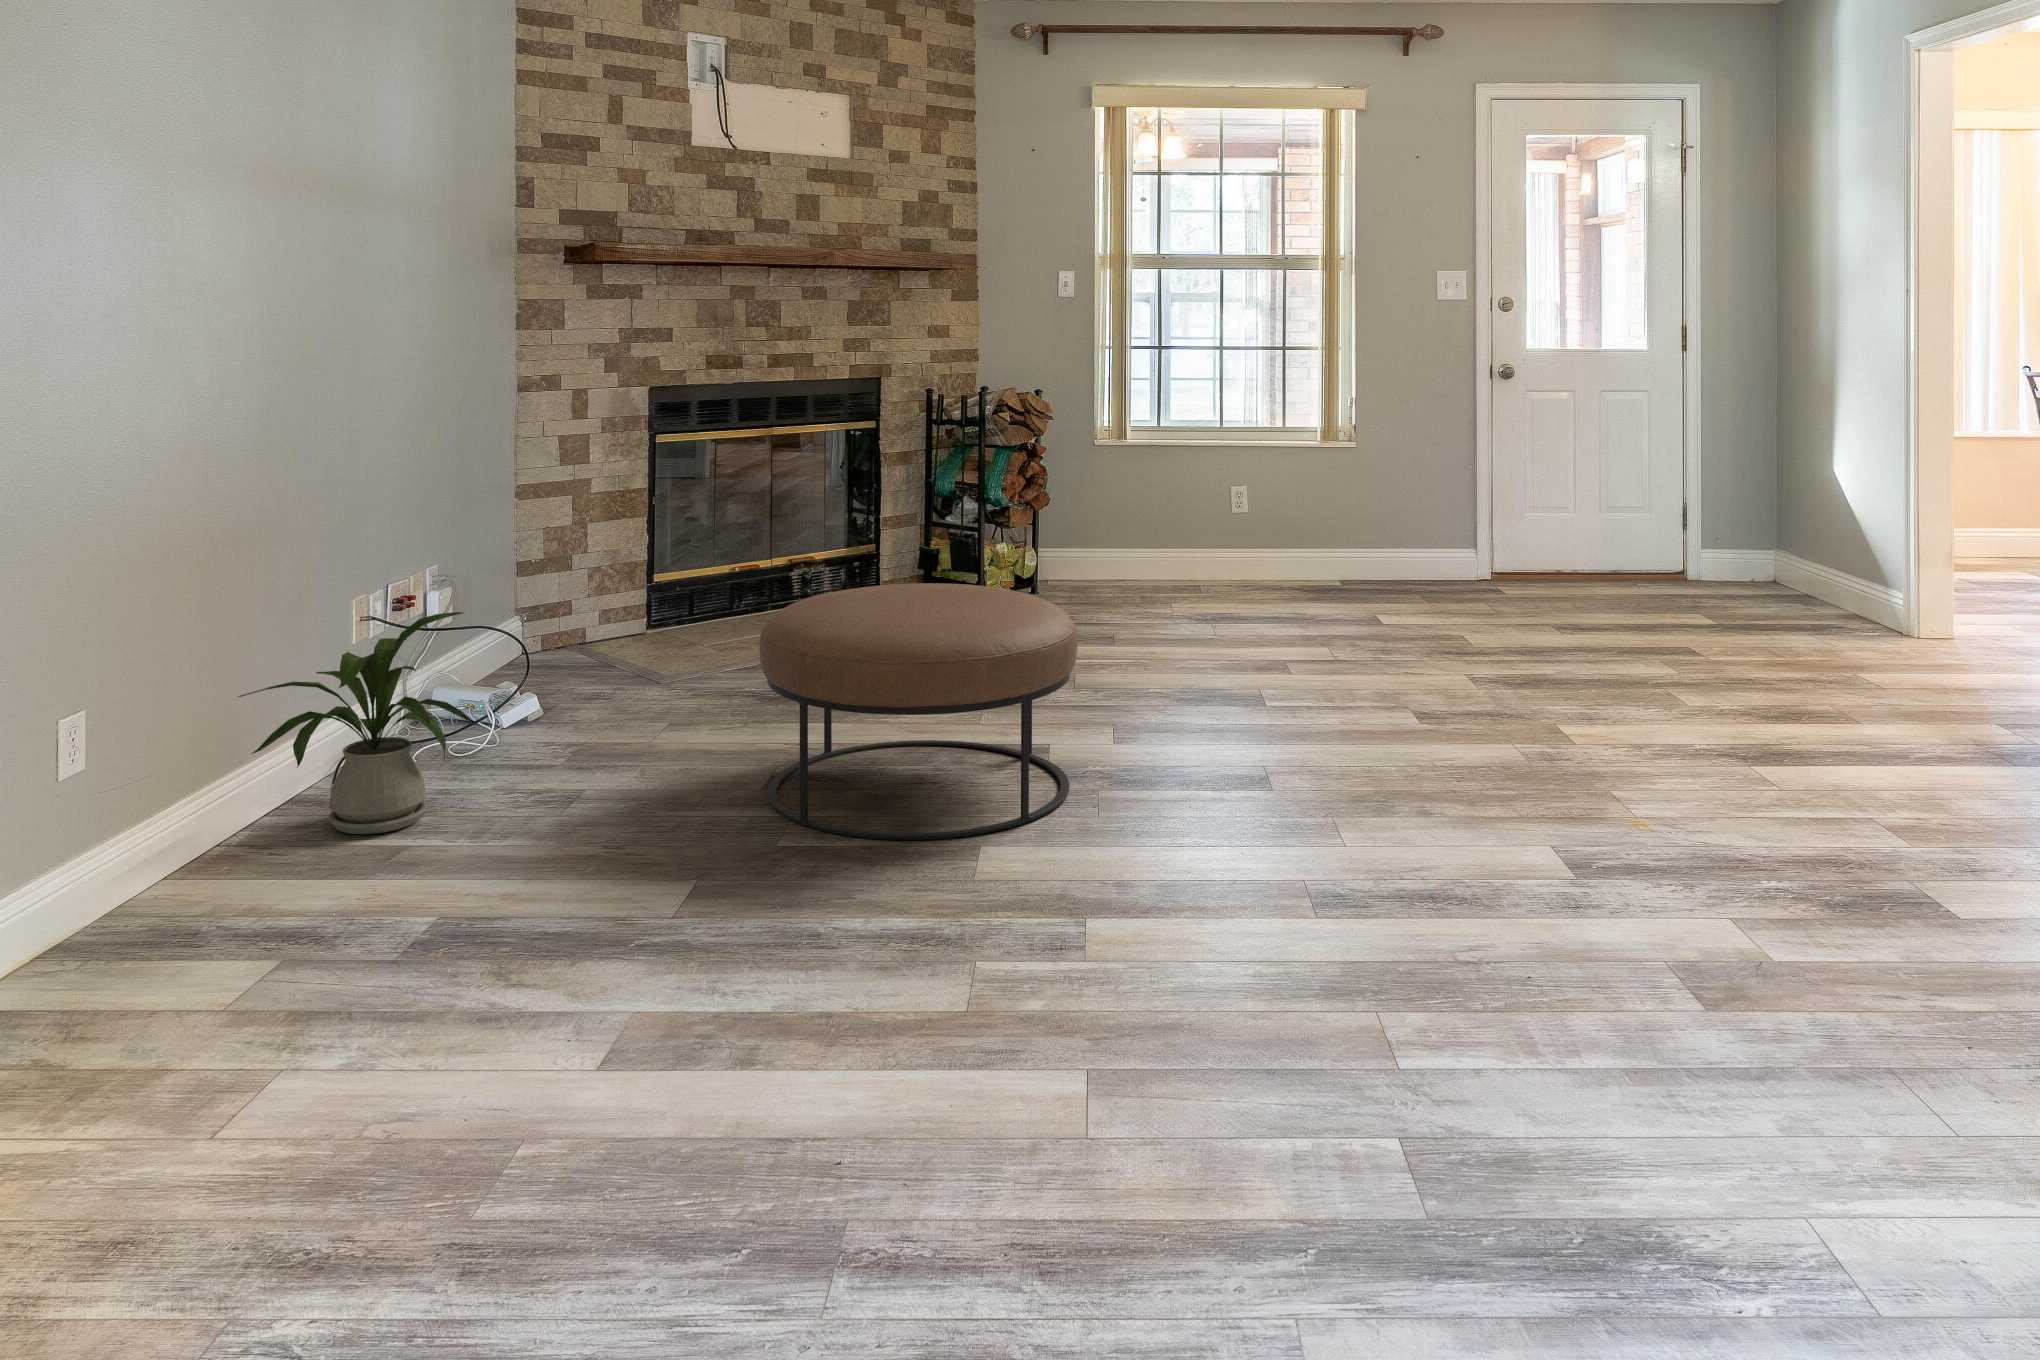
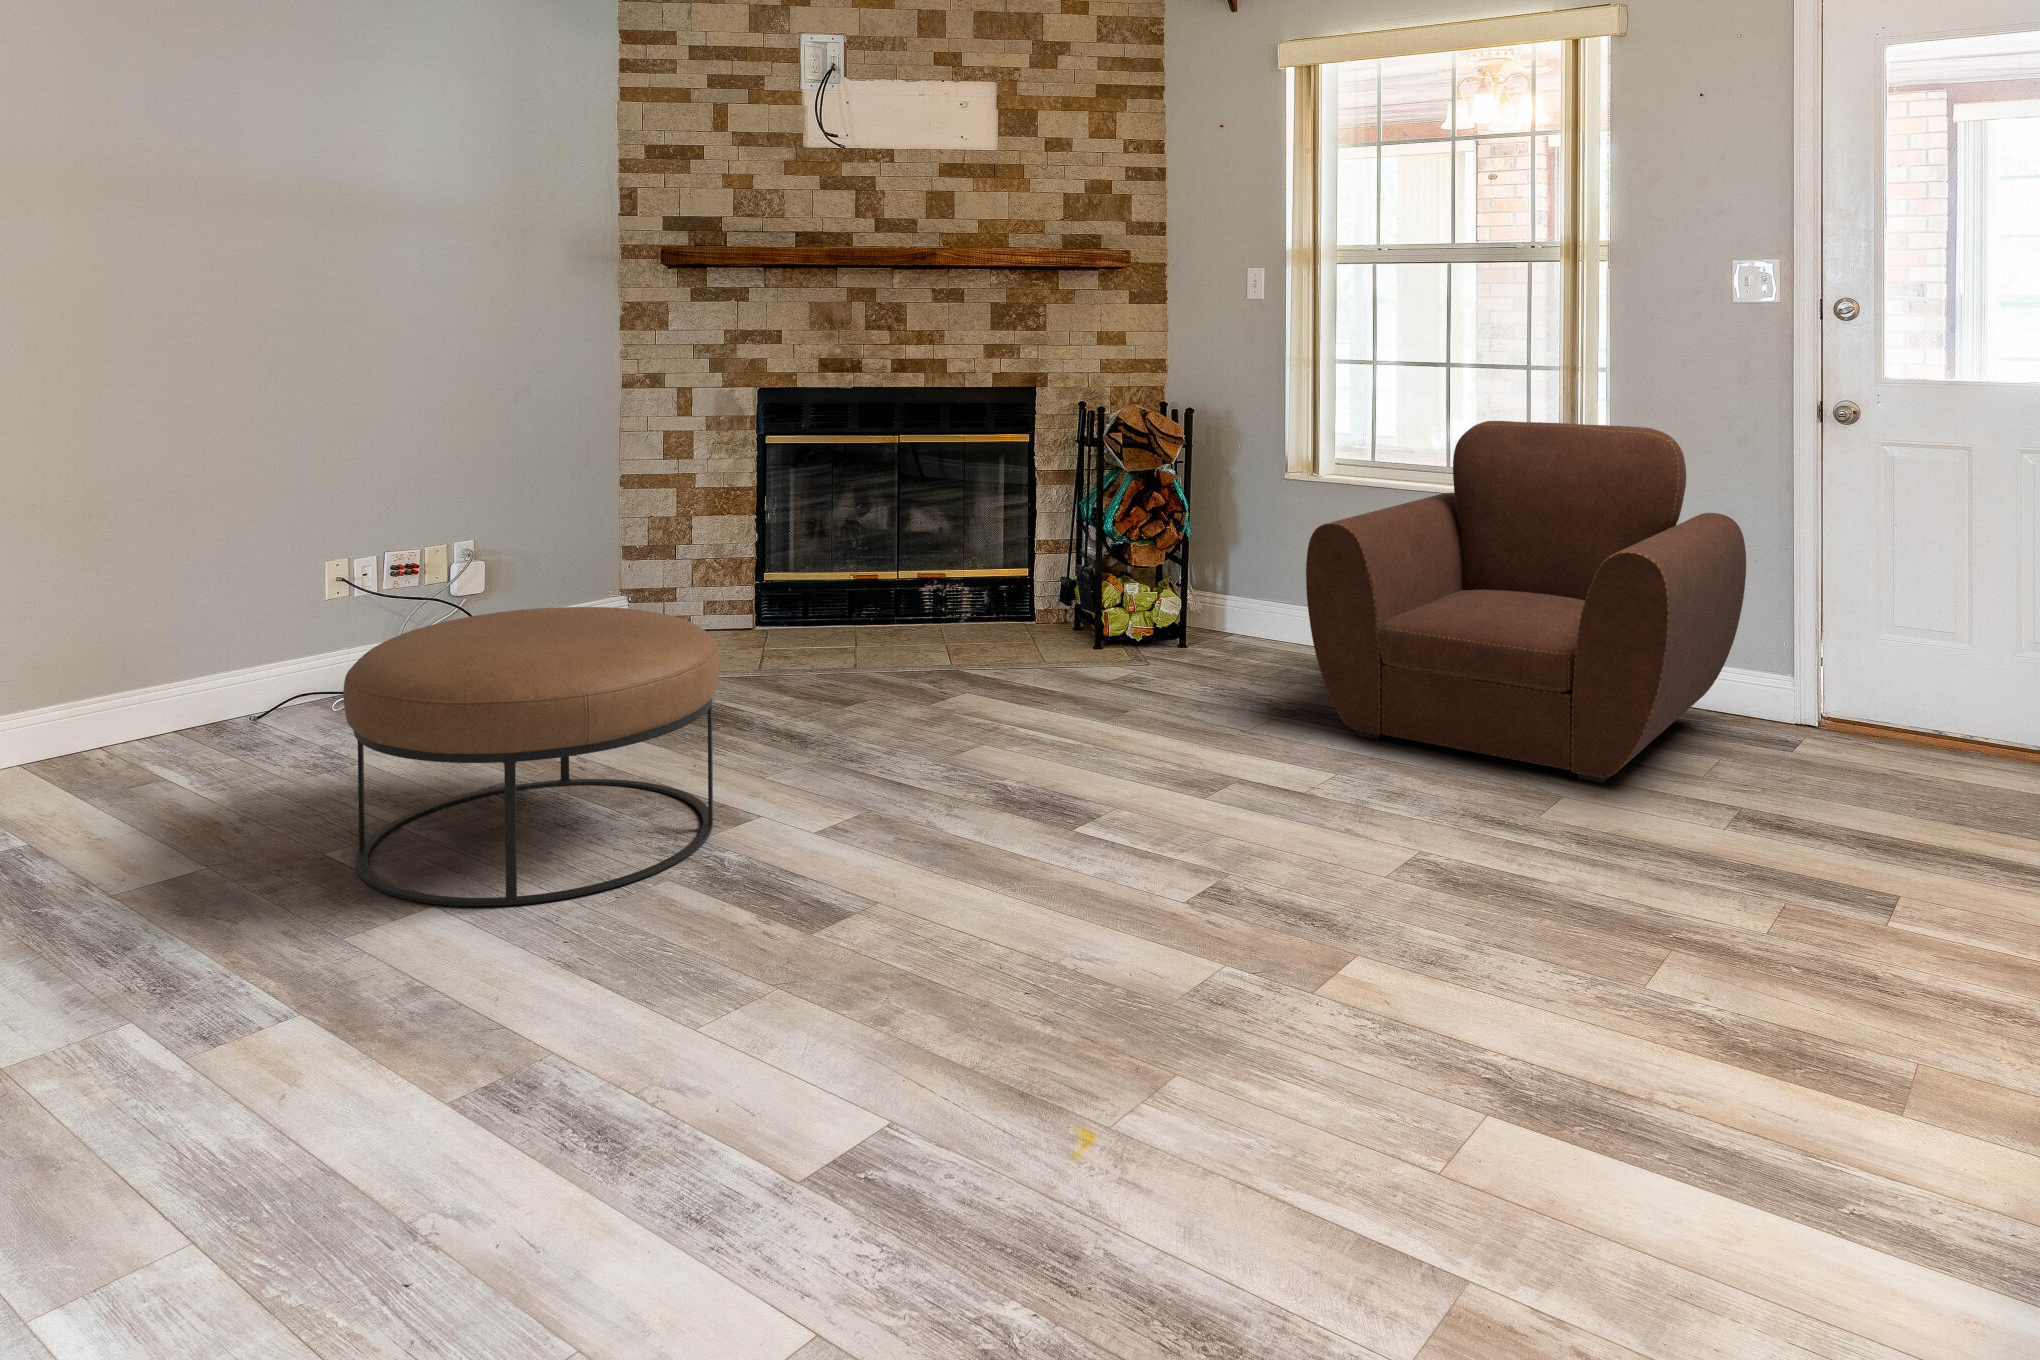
armchair: none [1220,394,1504,635] -> present [1306,421,1746,783]
house plant: present [238,612,476,834] -> none [37,585,260,776]

